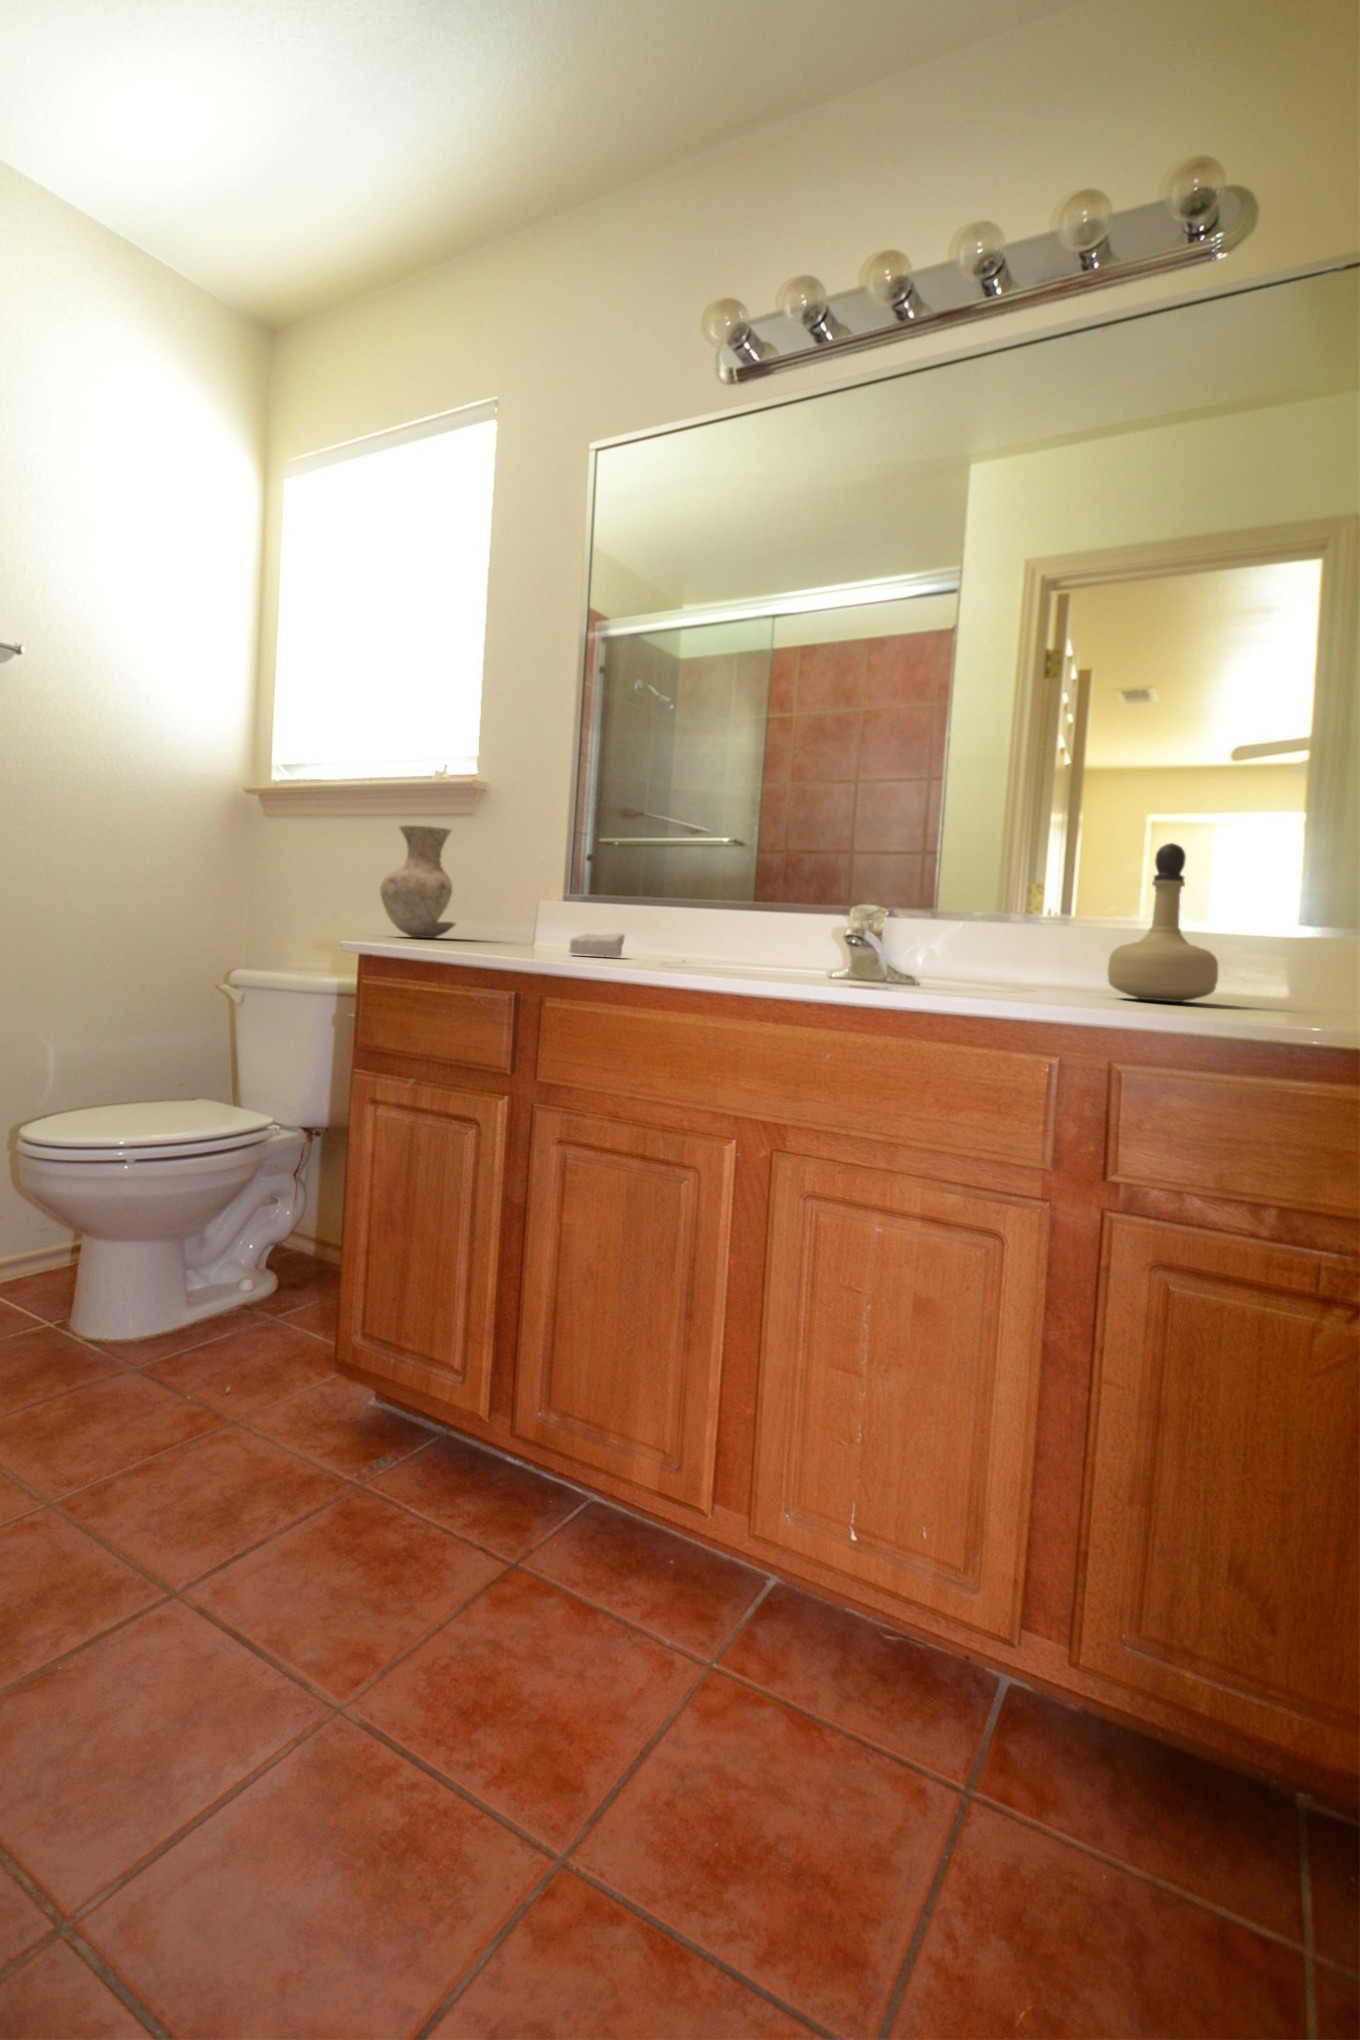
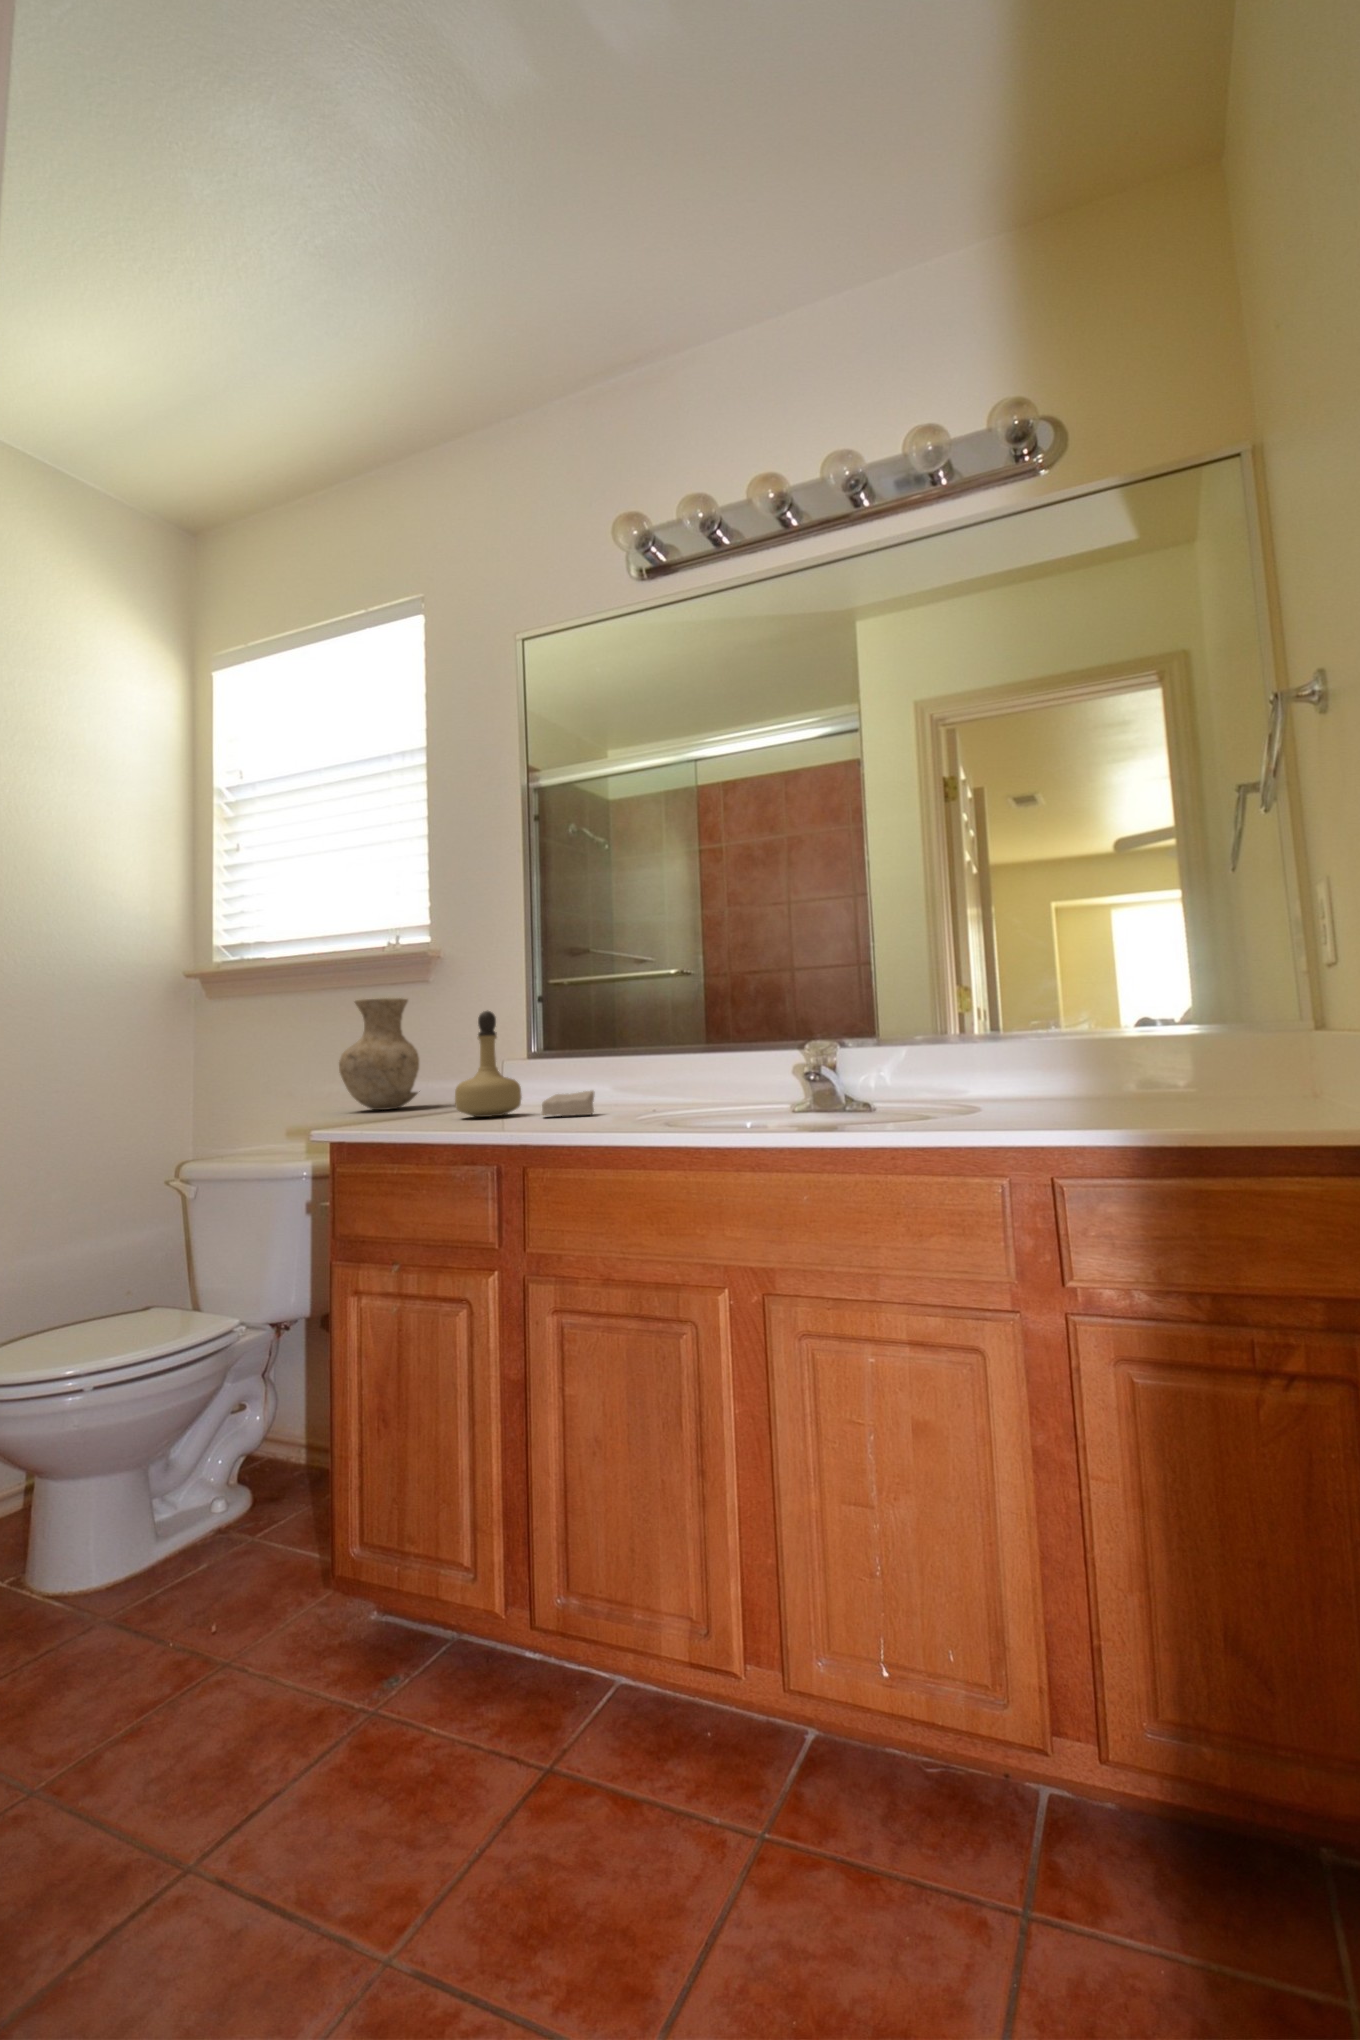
perfume bottle: present [1108,843,1218,1002] -> present [455,1011,522,1117]

